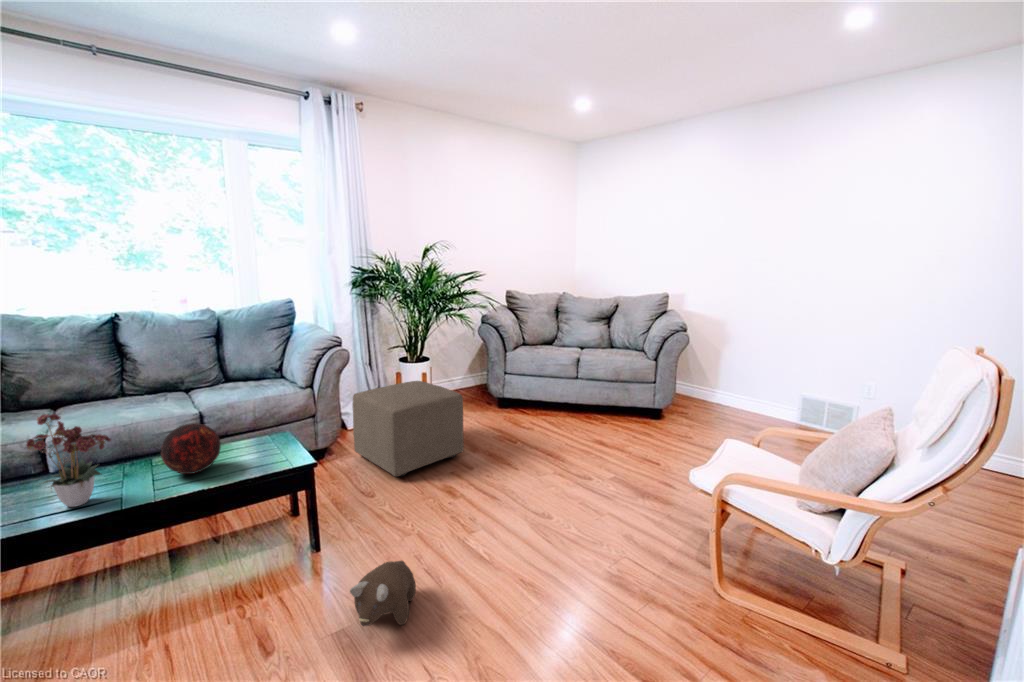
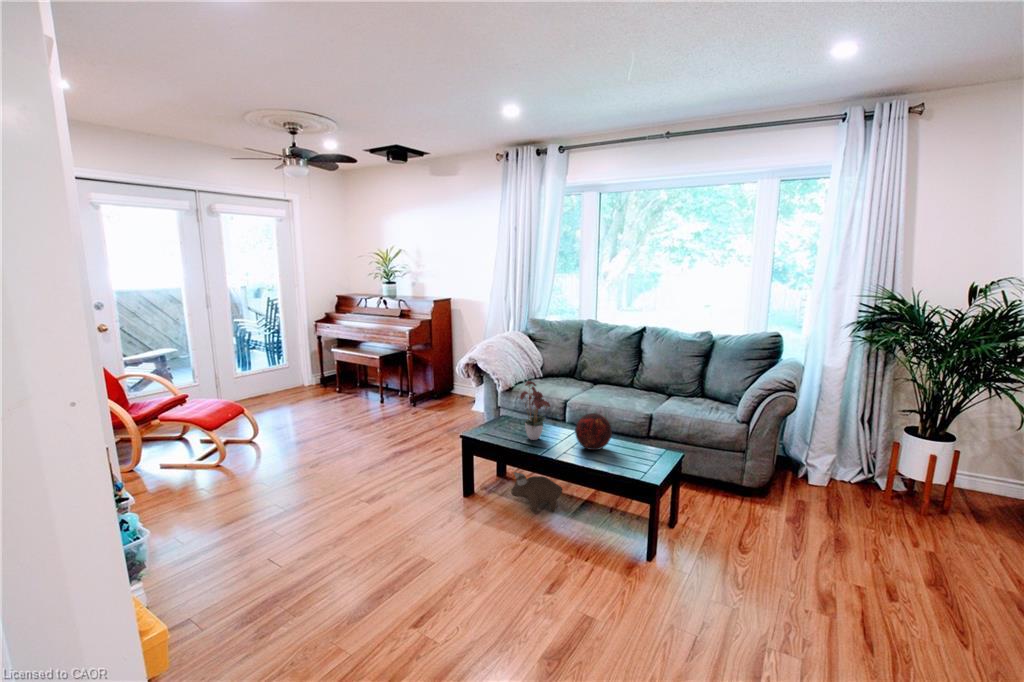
ottoman: present [352,381,464,476] -> none [778,447,921,584]
plush toy: present [350,561,416,626] -> present [510,472,562,514]

